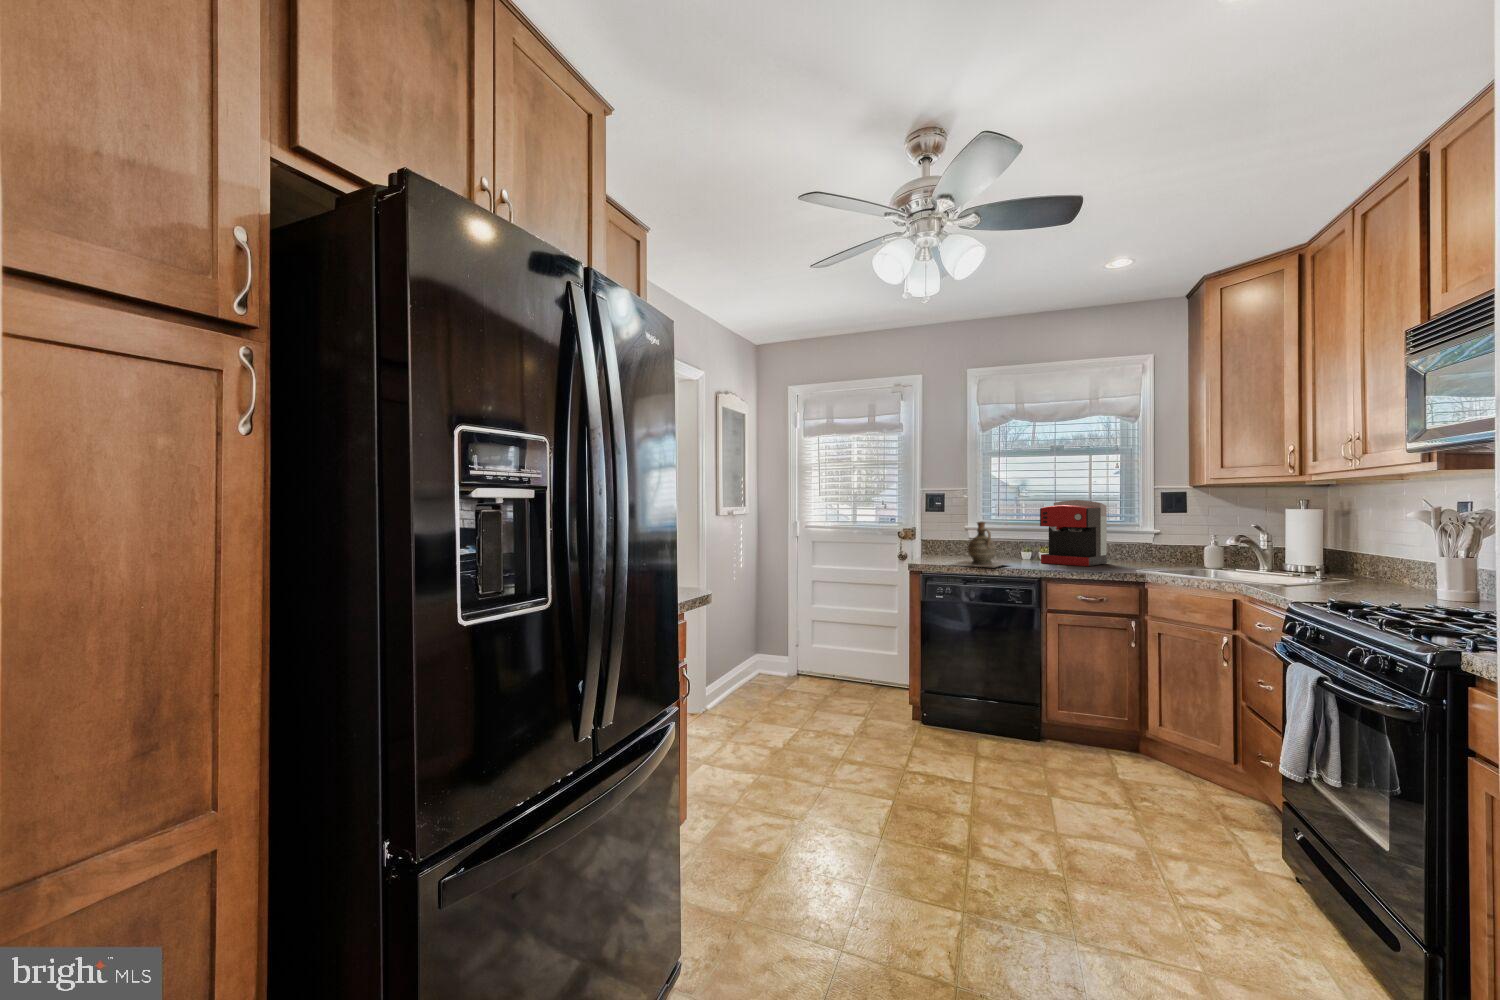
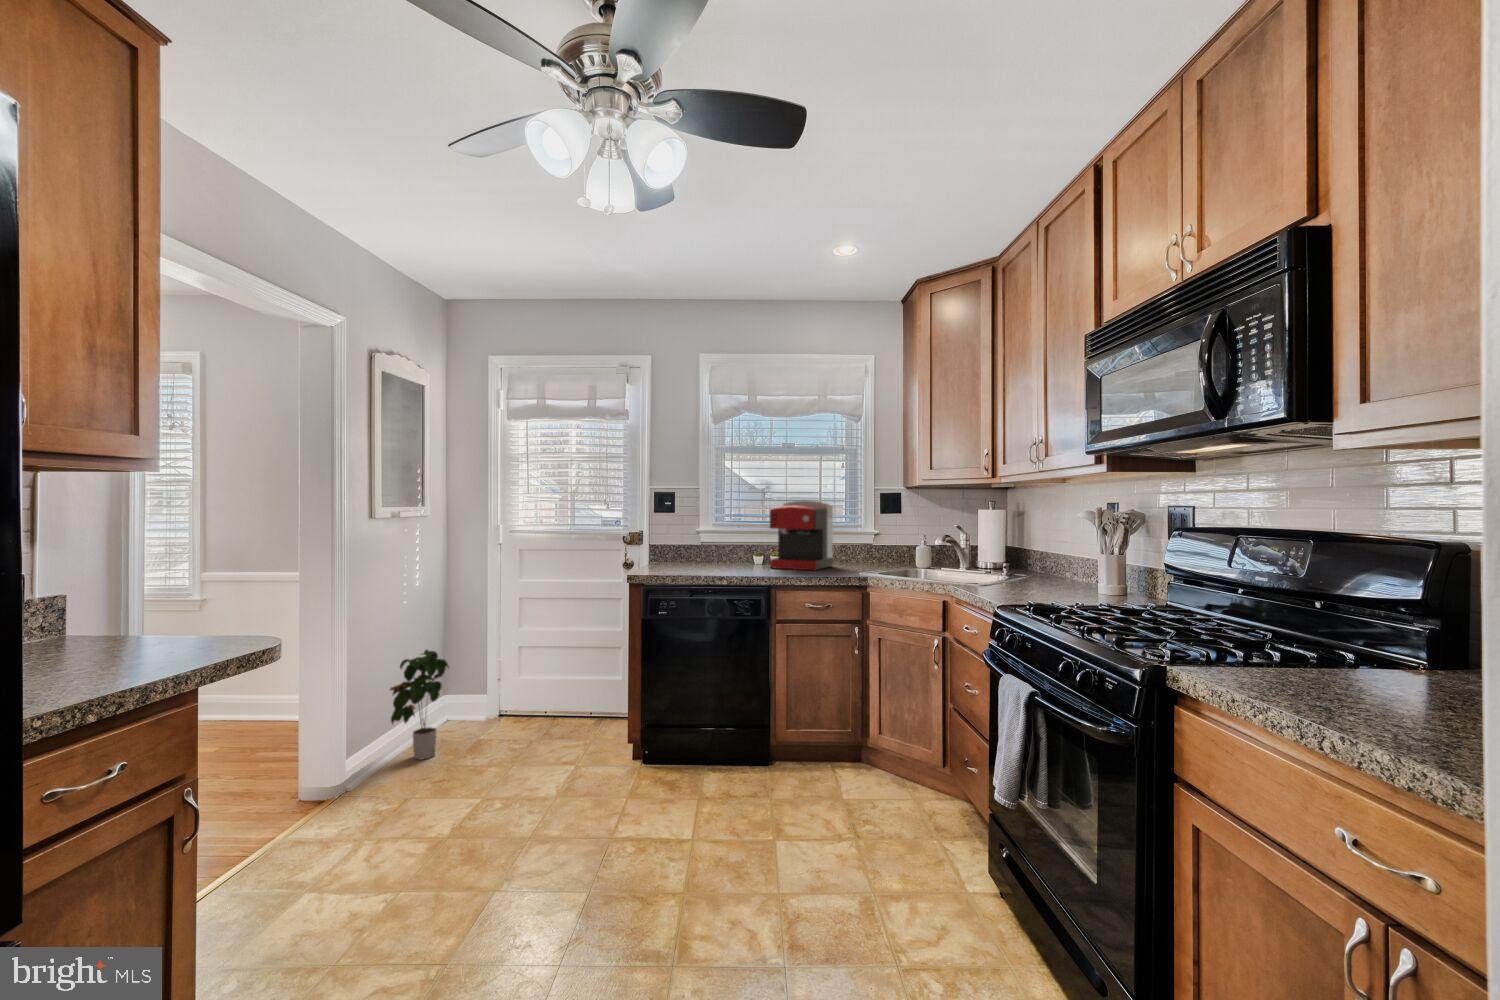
ceramic jug: present [952,522,1008,567] -> none [672,525,741,576]
potted plant: none [725,616,764,700] -> present [390,650,448,760]

